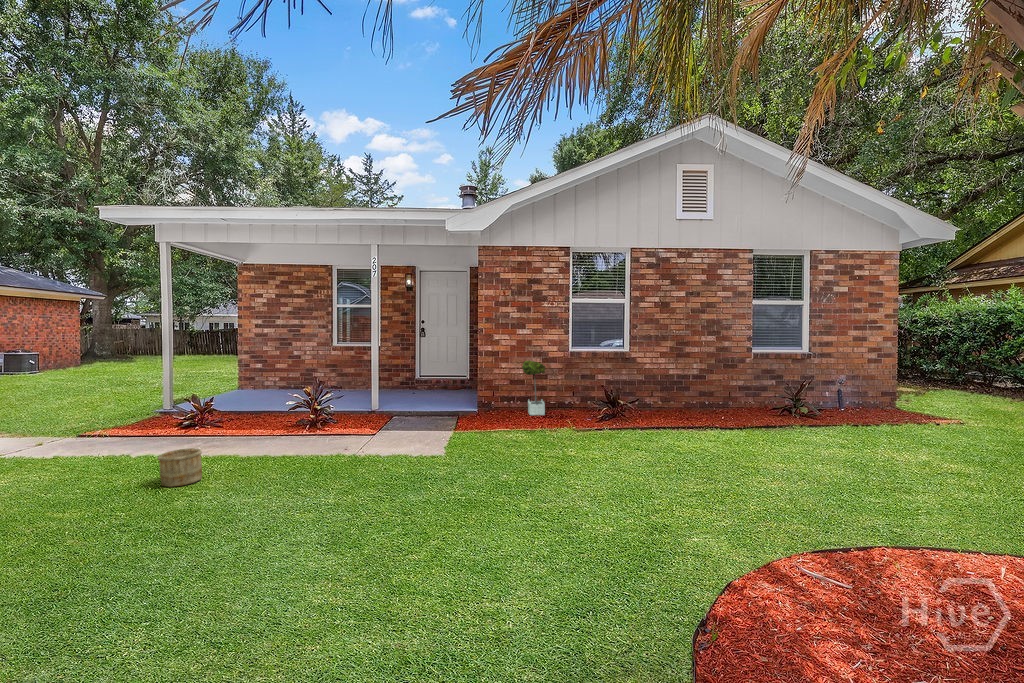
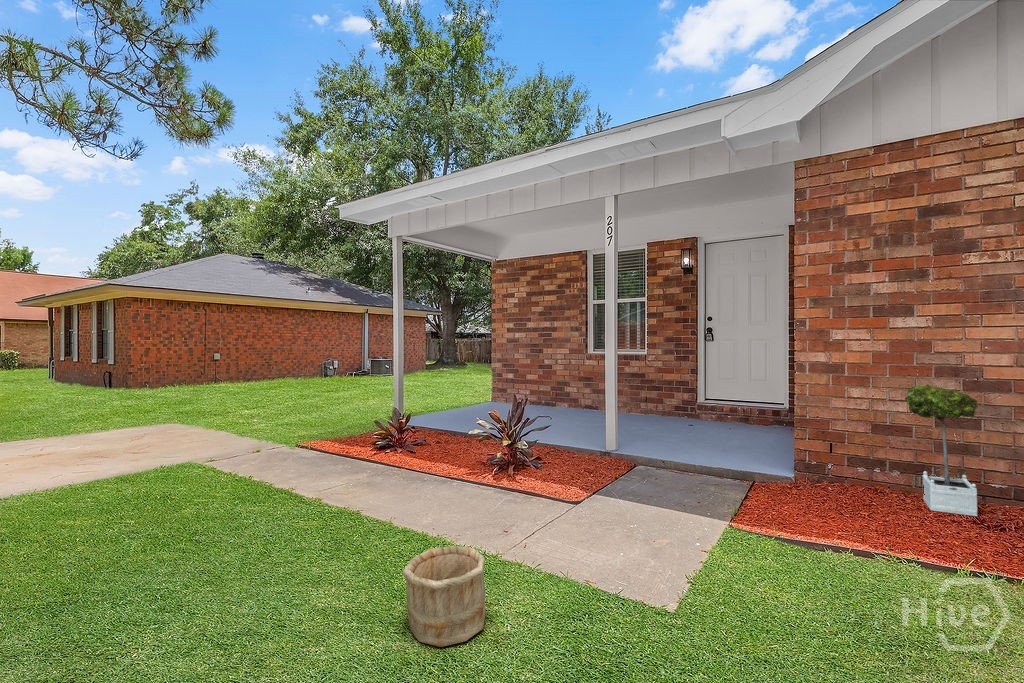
wooden bucket: present [158,448,202,487] -> present [403,546,485,647]

